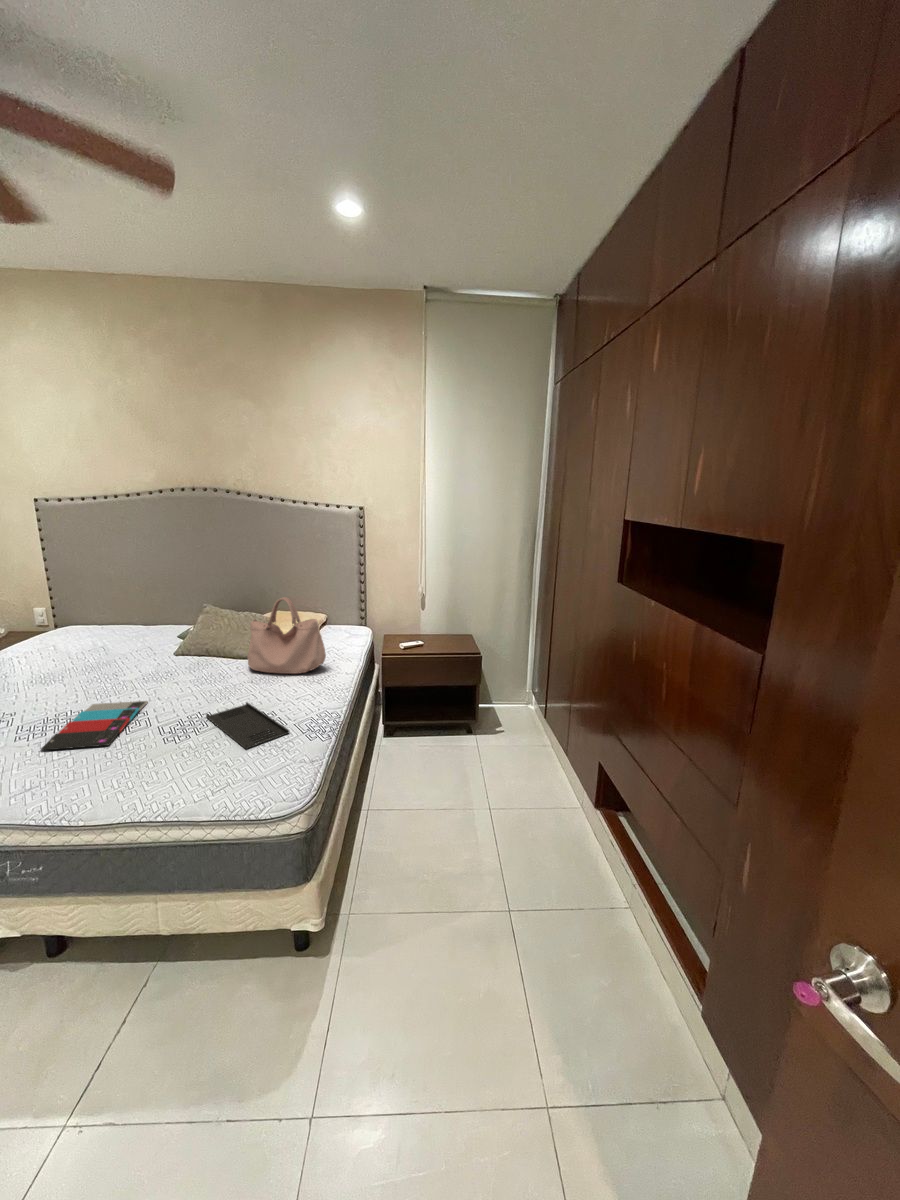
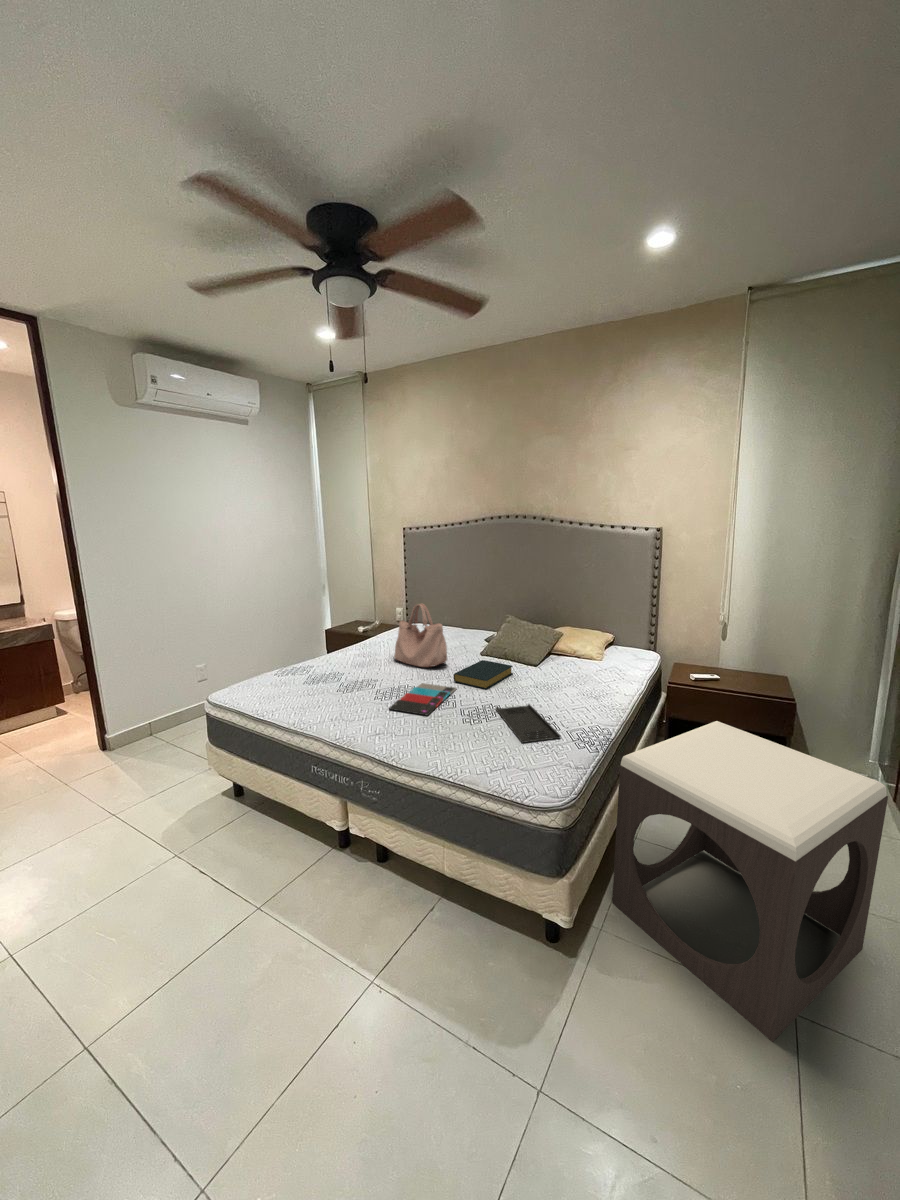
handbag: present [247,597,326,674] -> present [394,604,447,667]
hardback book: none [141,661,222,695] -> present [454,660,513,689]
footstool: none [355,683,551,944] -> present [612,721,888,1042]

